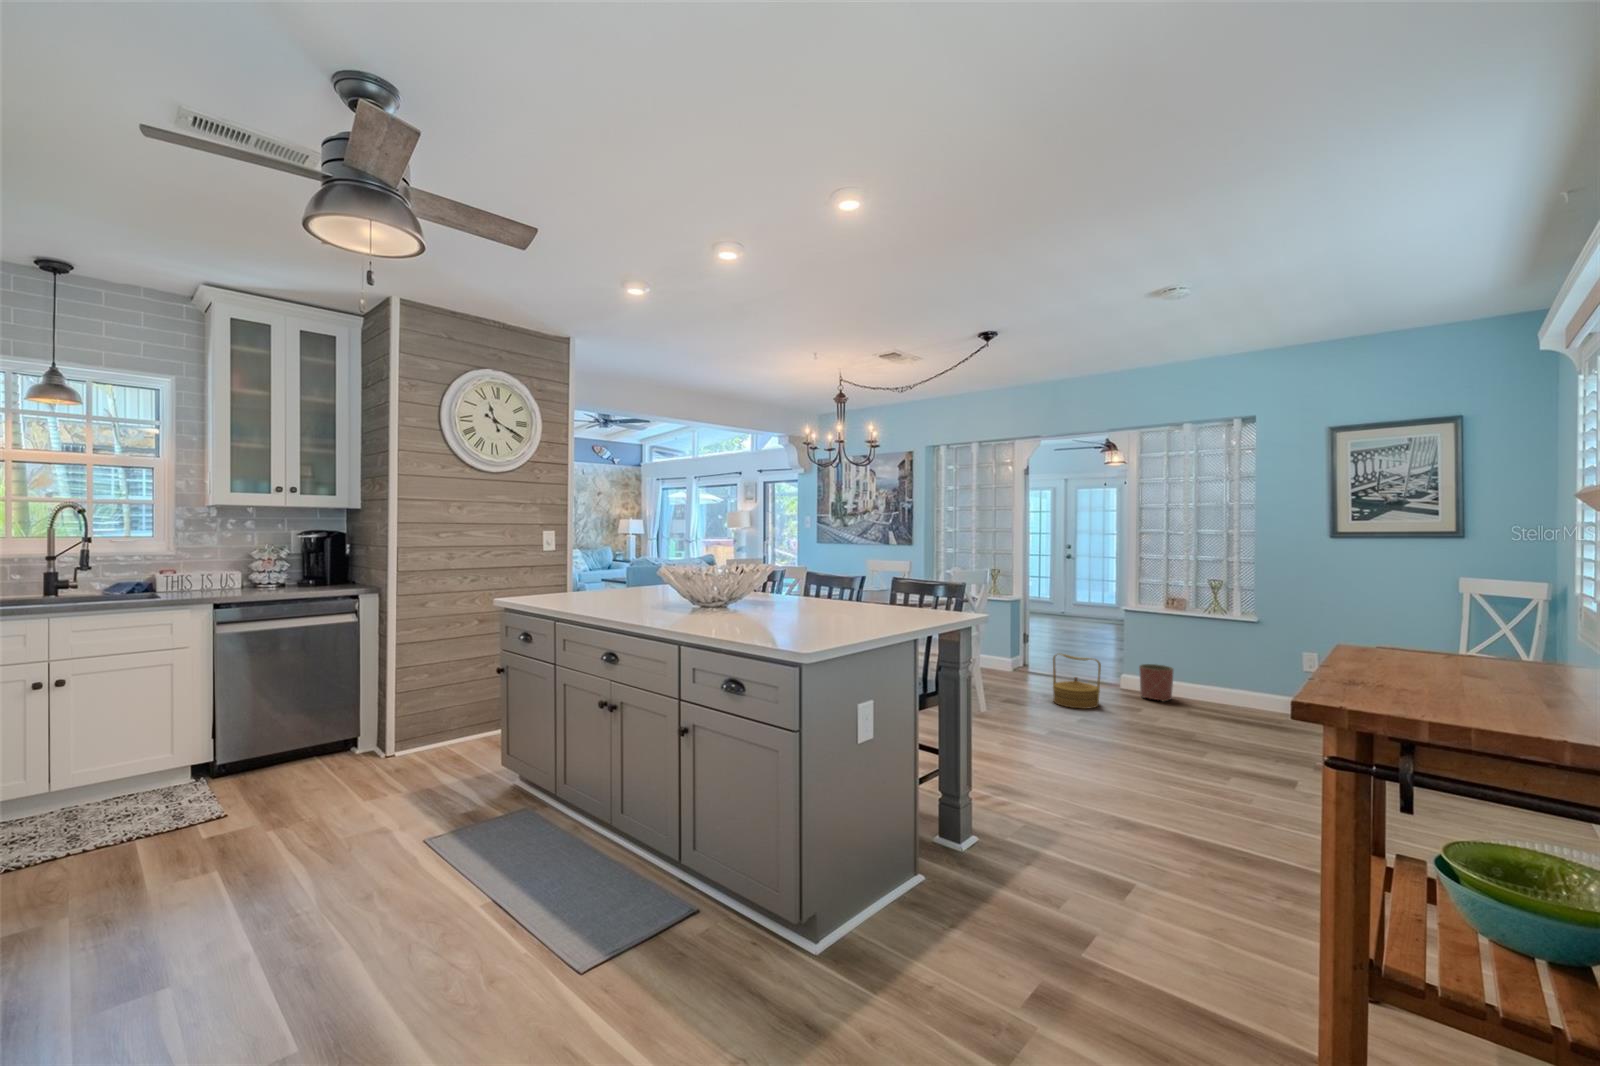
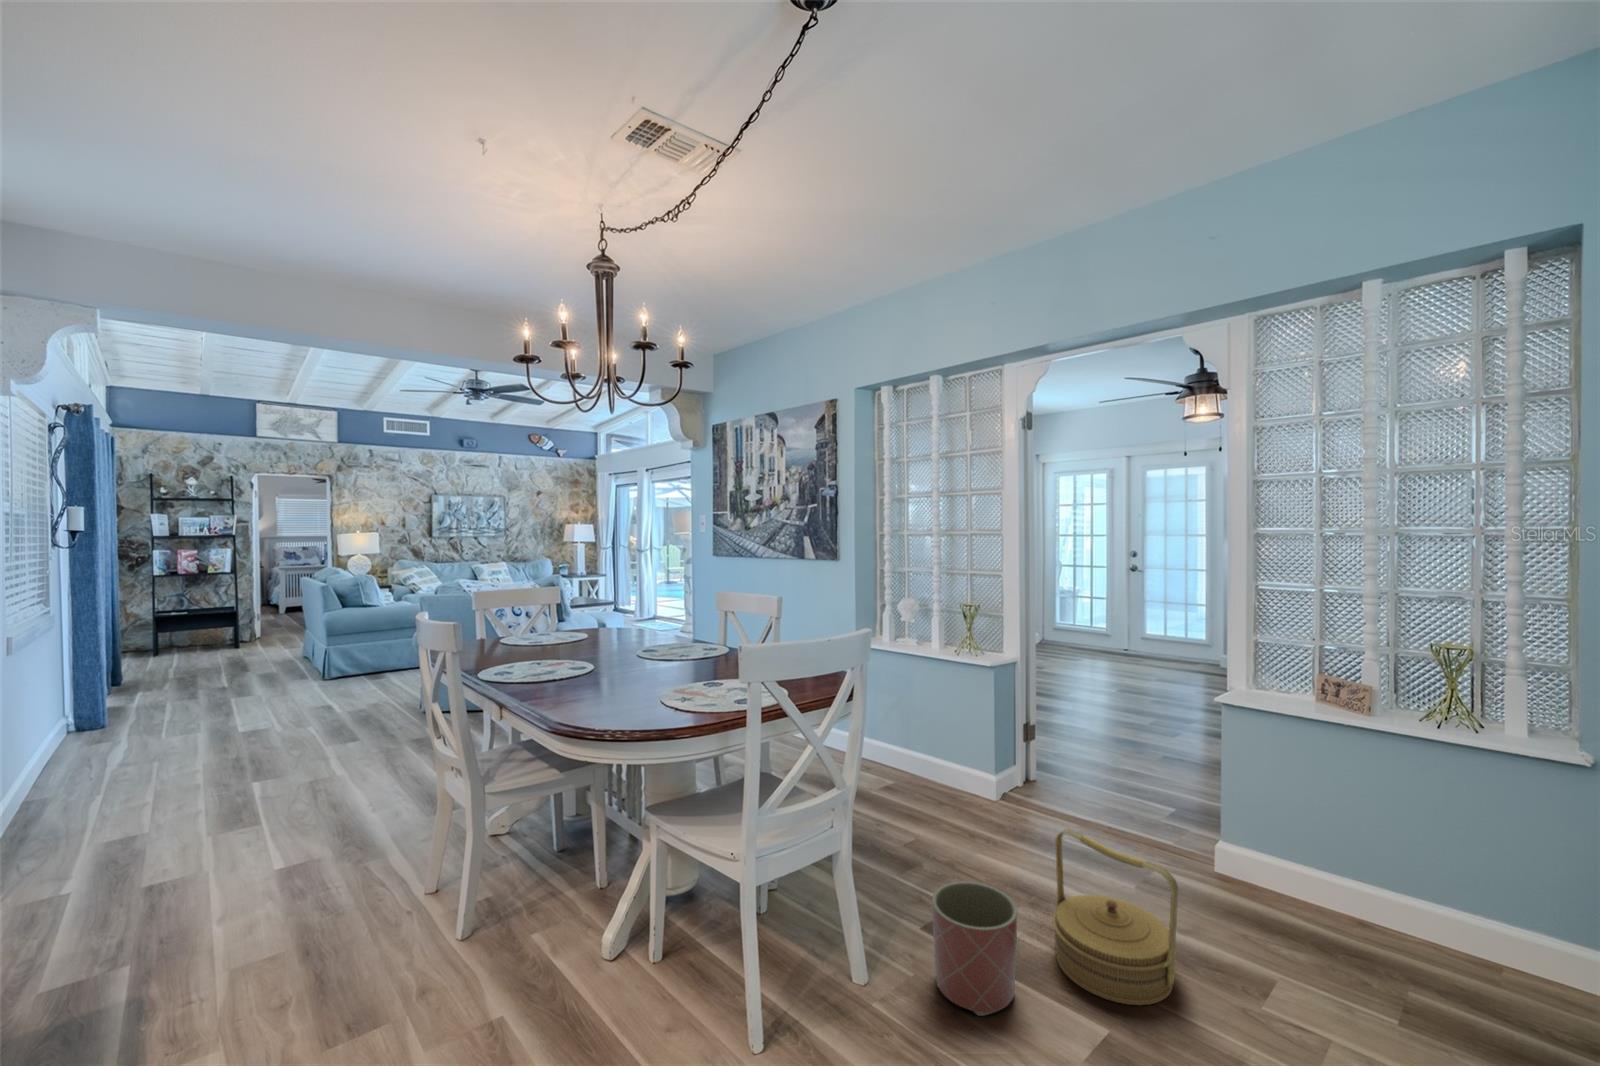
planter: present [1139,664,1173,701] -> present [932,881,1018,1016]

